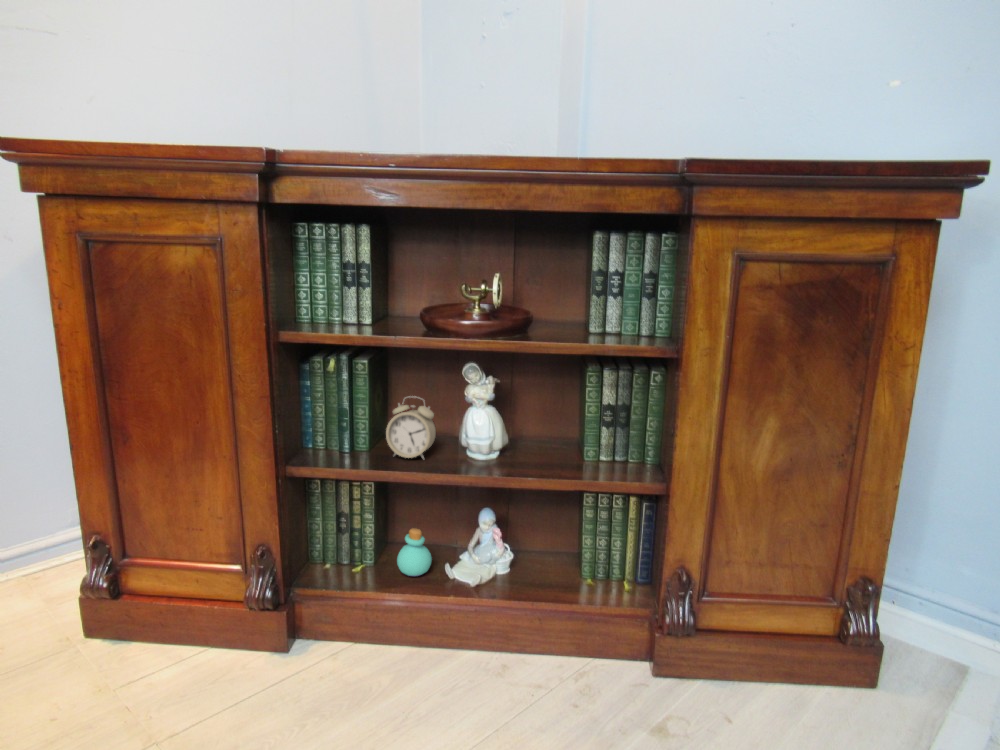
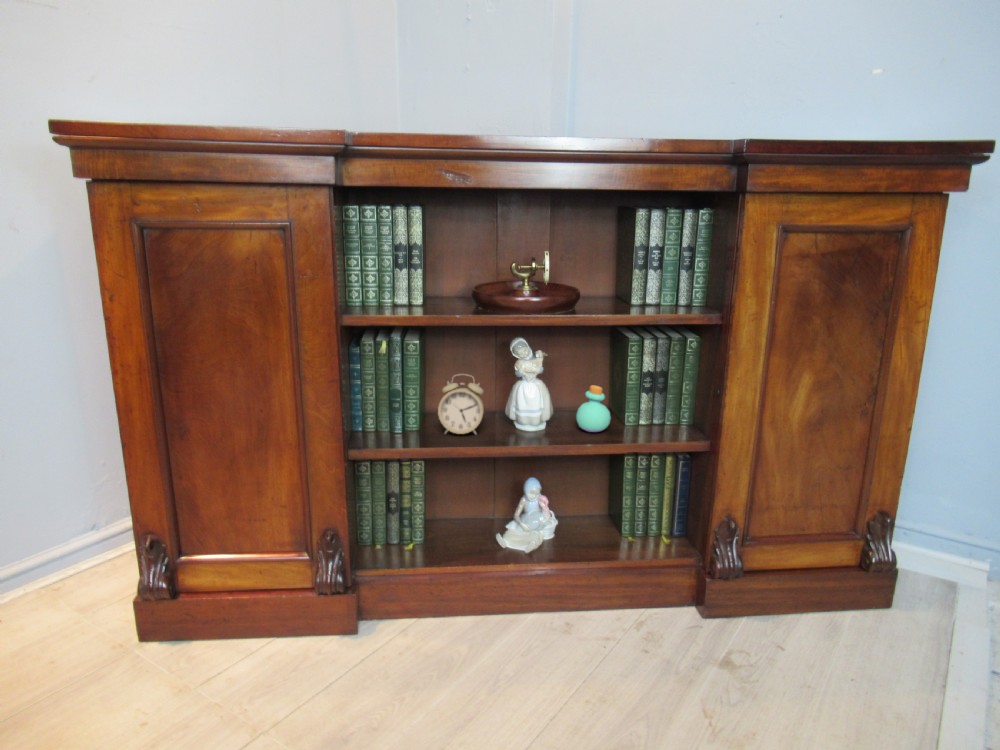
perfume bottle: present [397,528,432,576] -> present [576,385,611,432]

